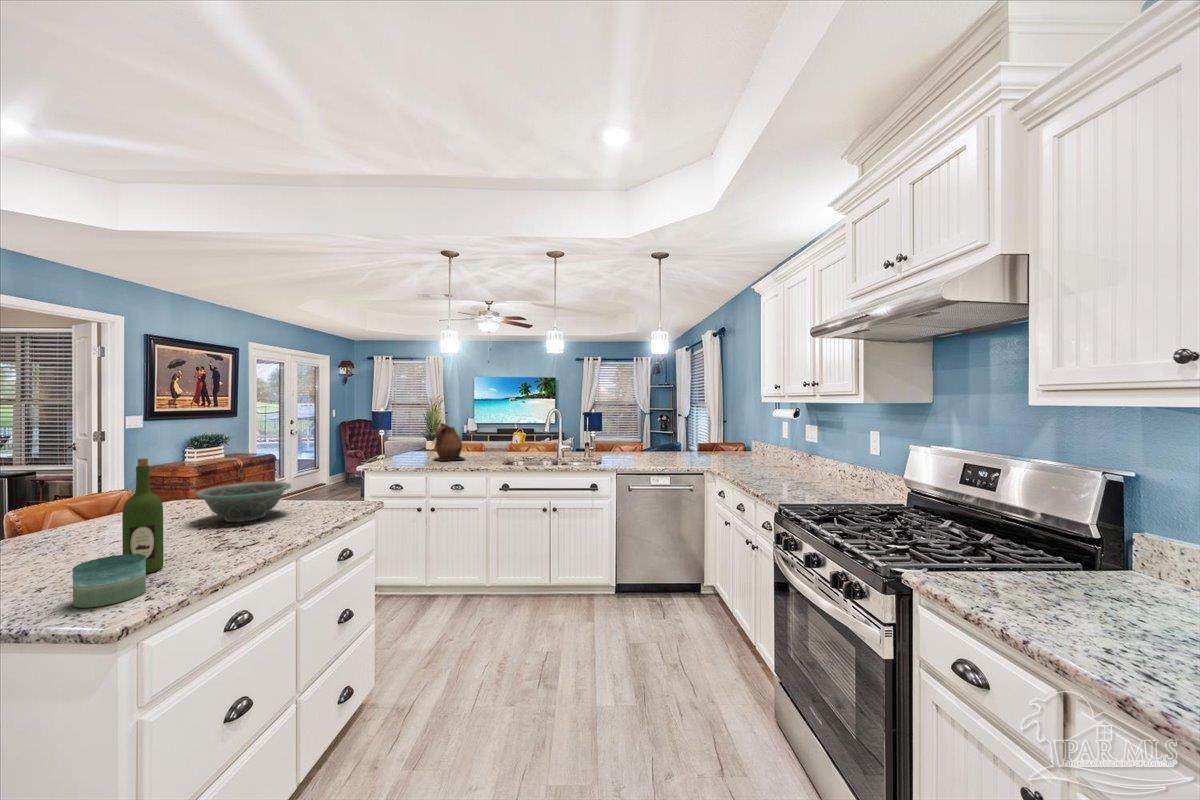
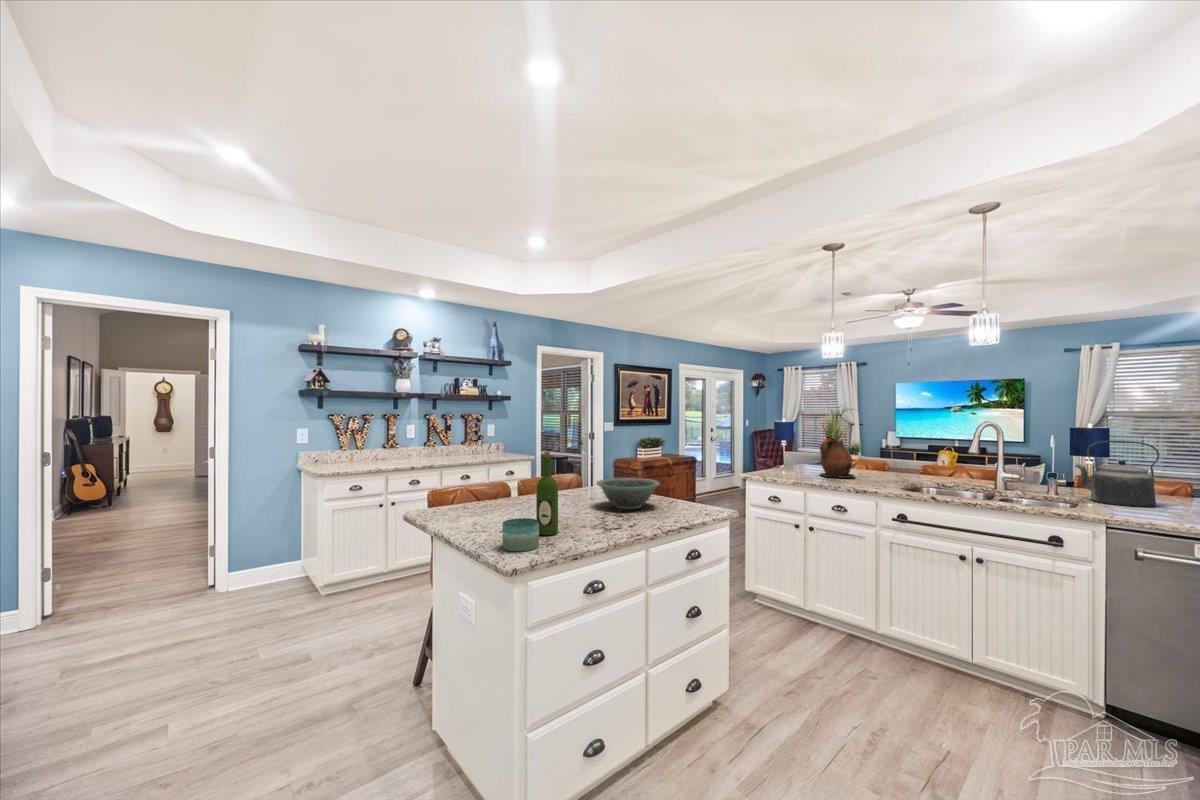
kettle: none [605,419,643,460] -> present [1075,441,1159,507]

